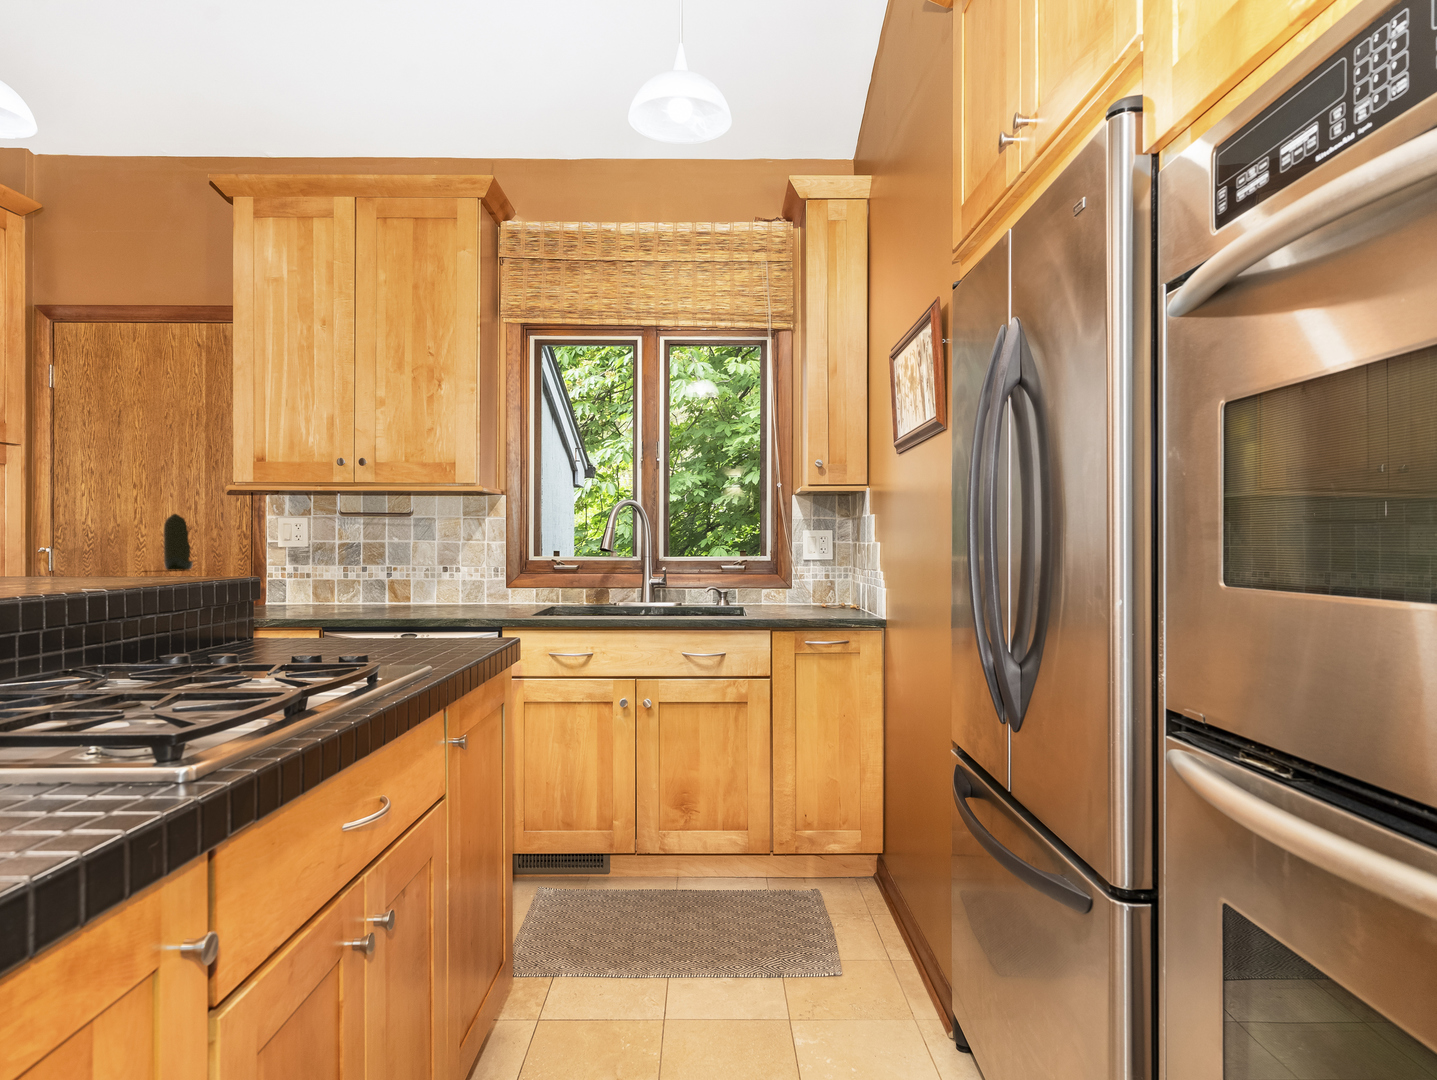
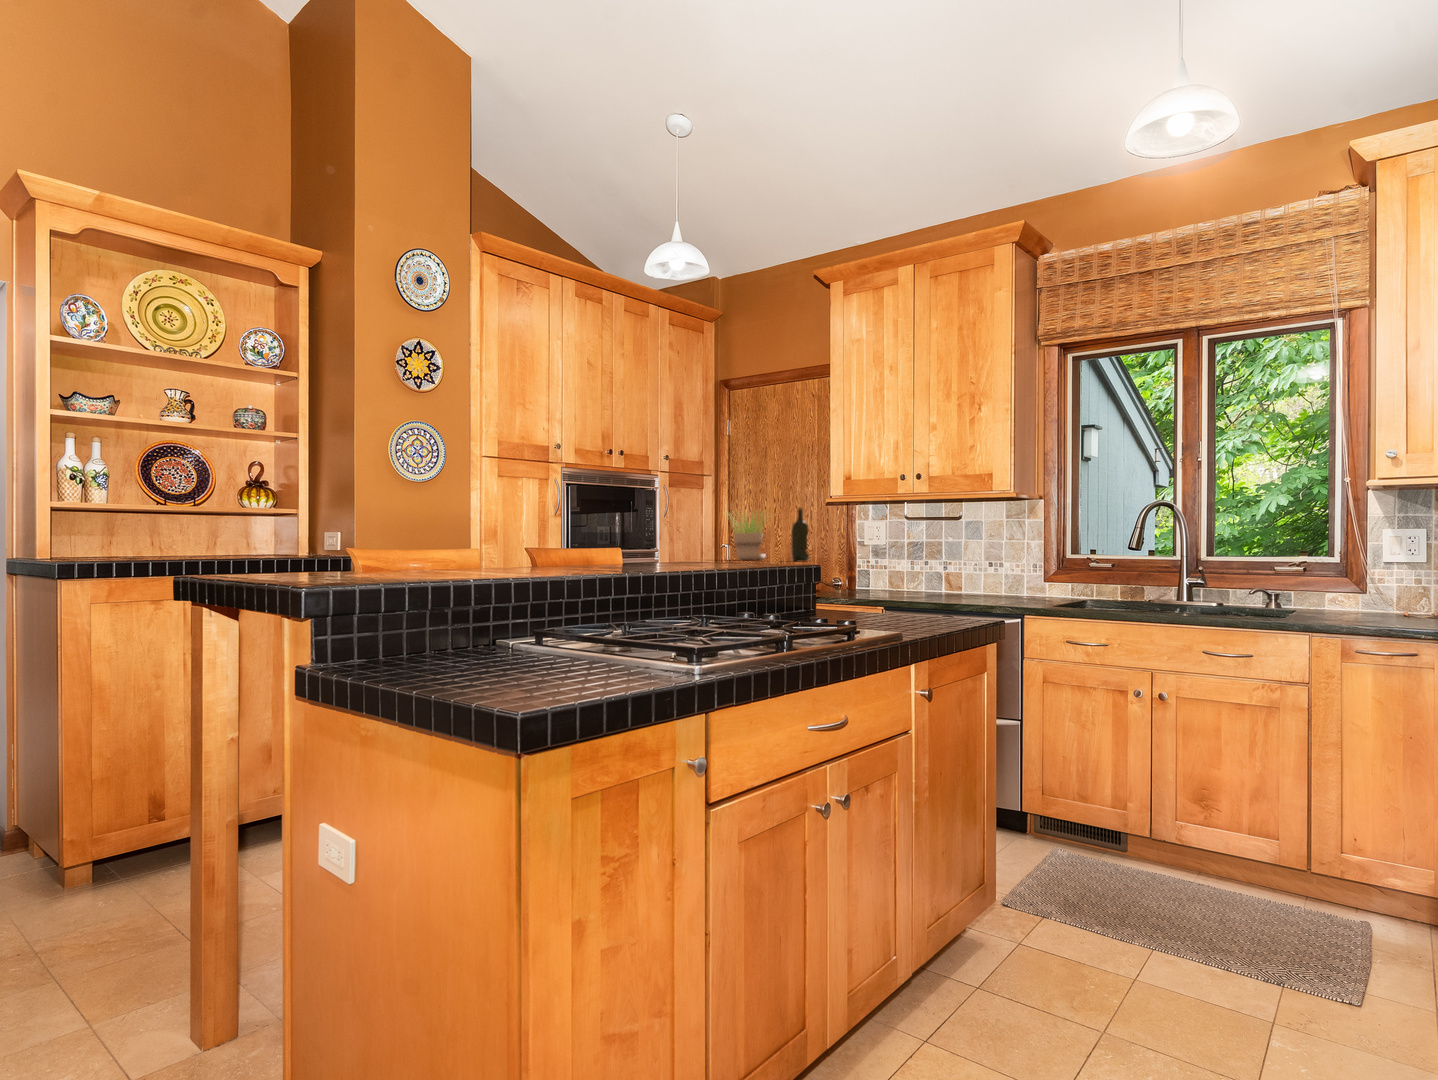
potted plant: none [38,495,144,570] -> present [730,510,771,560]

